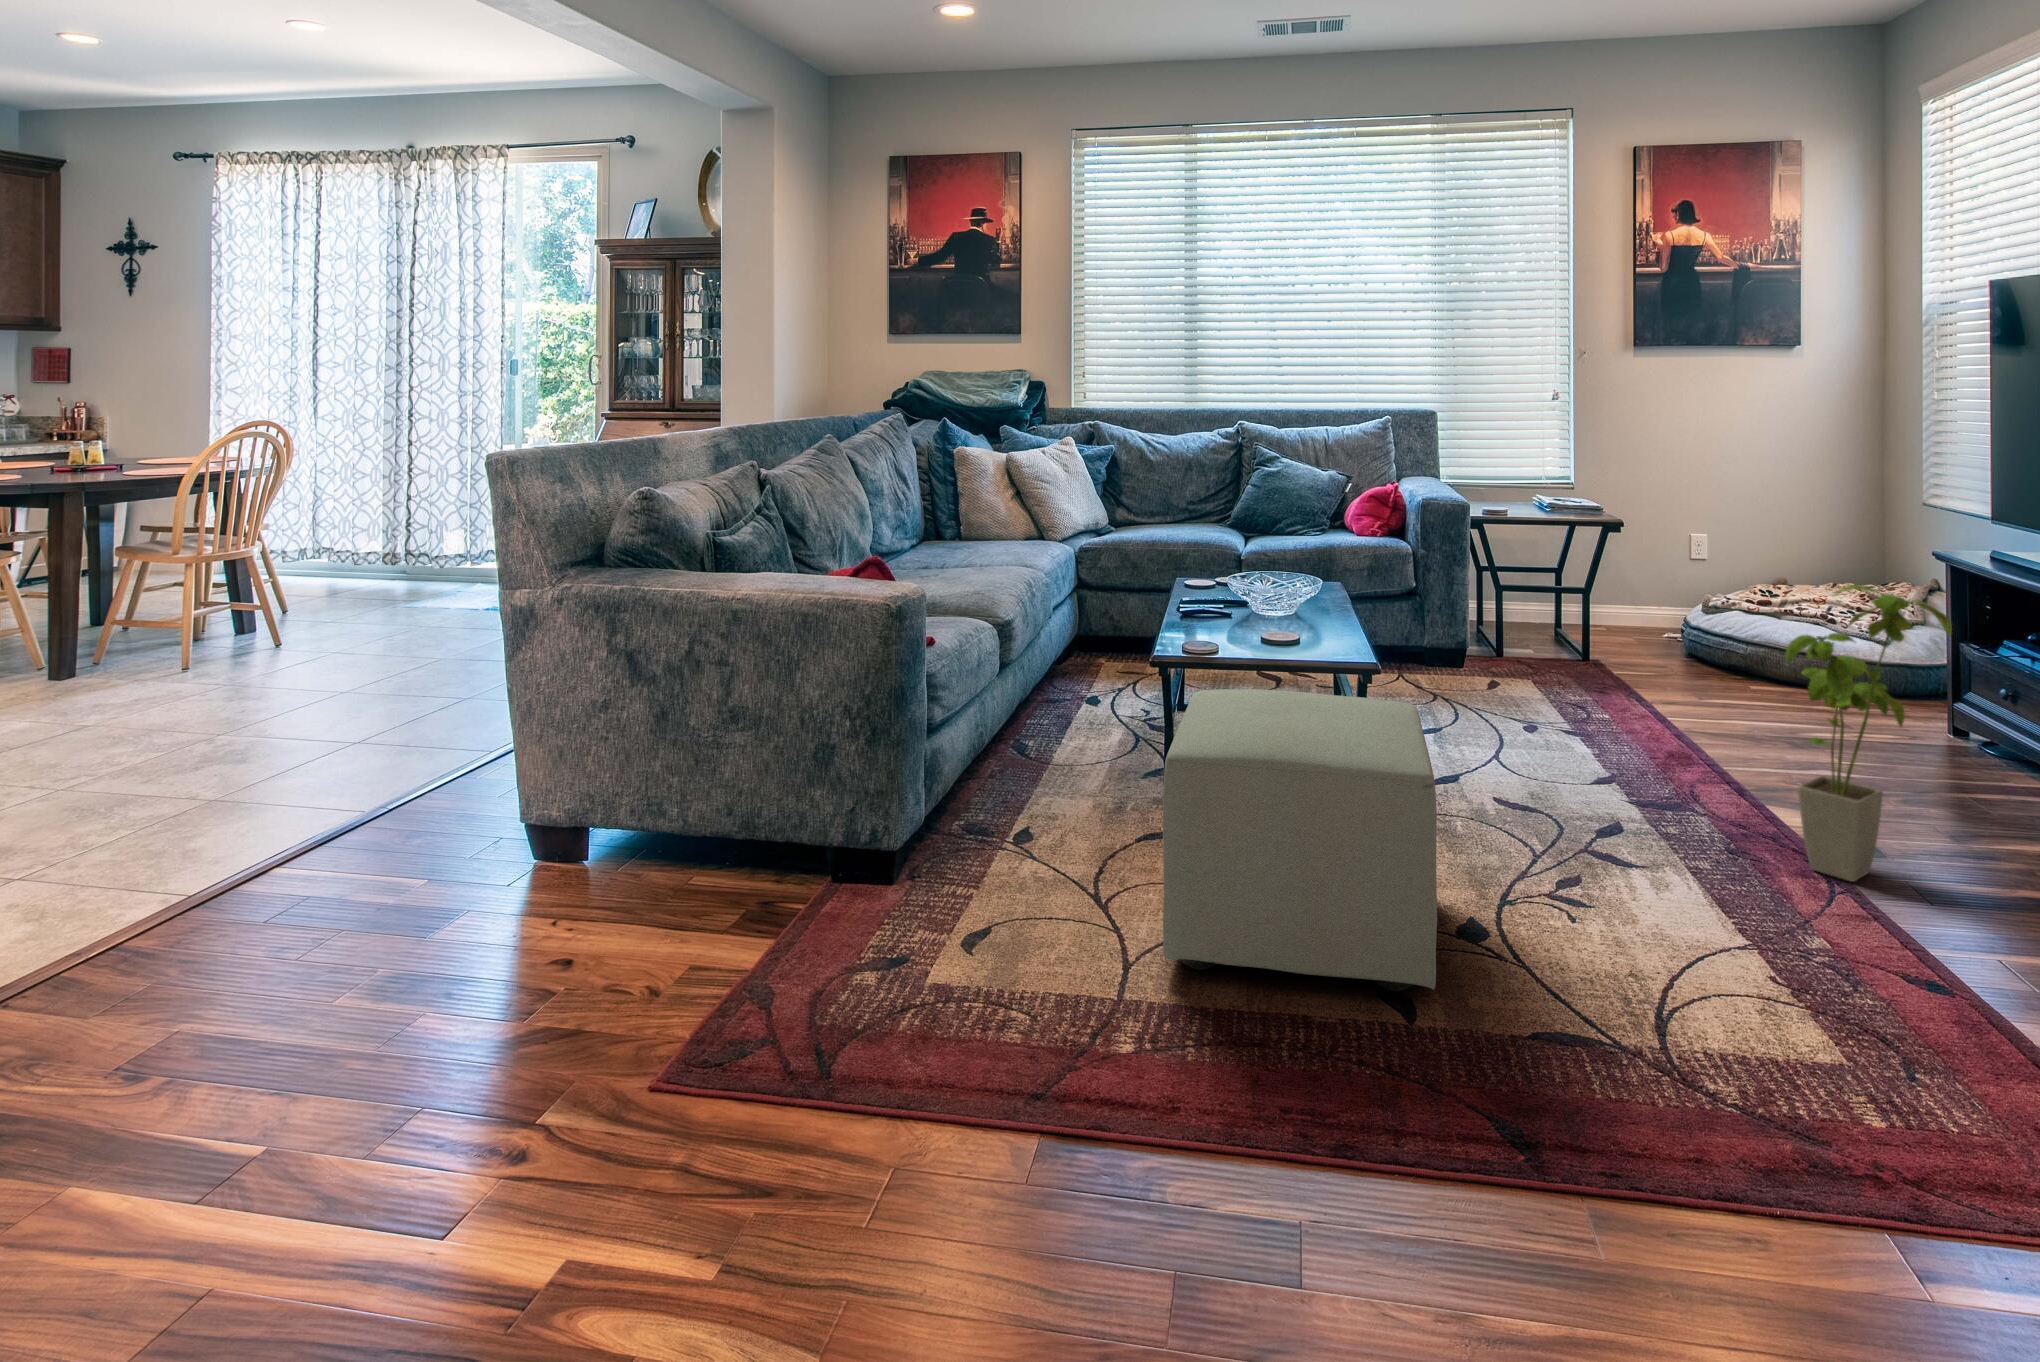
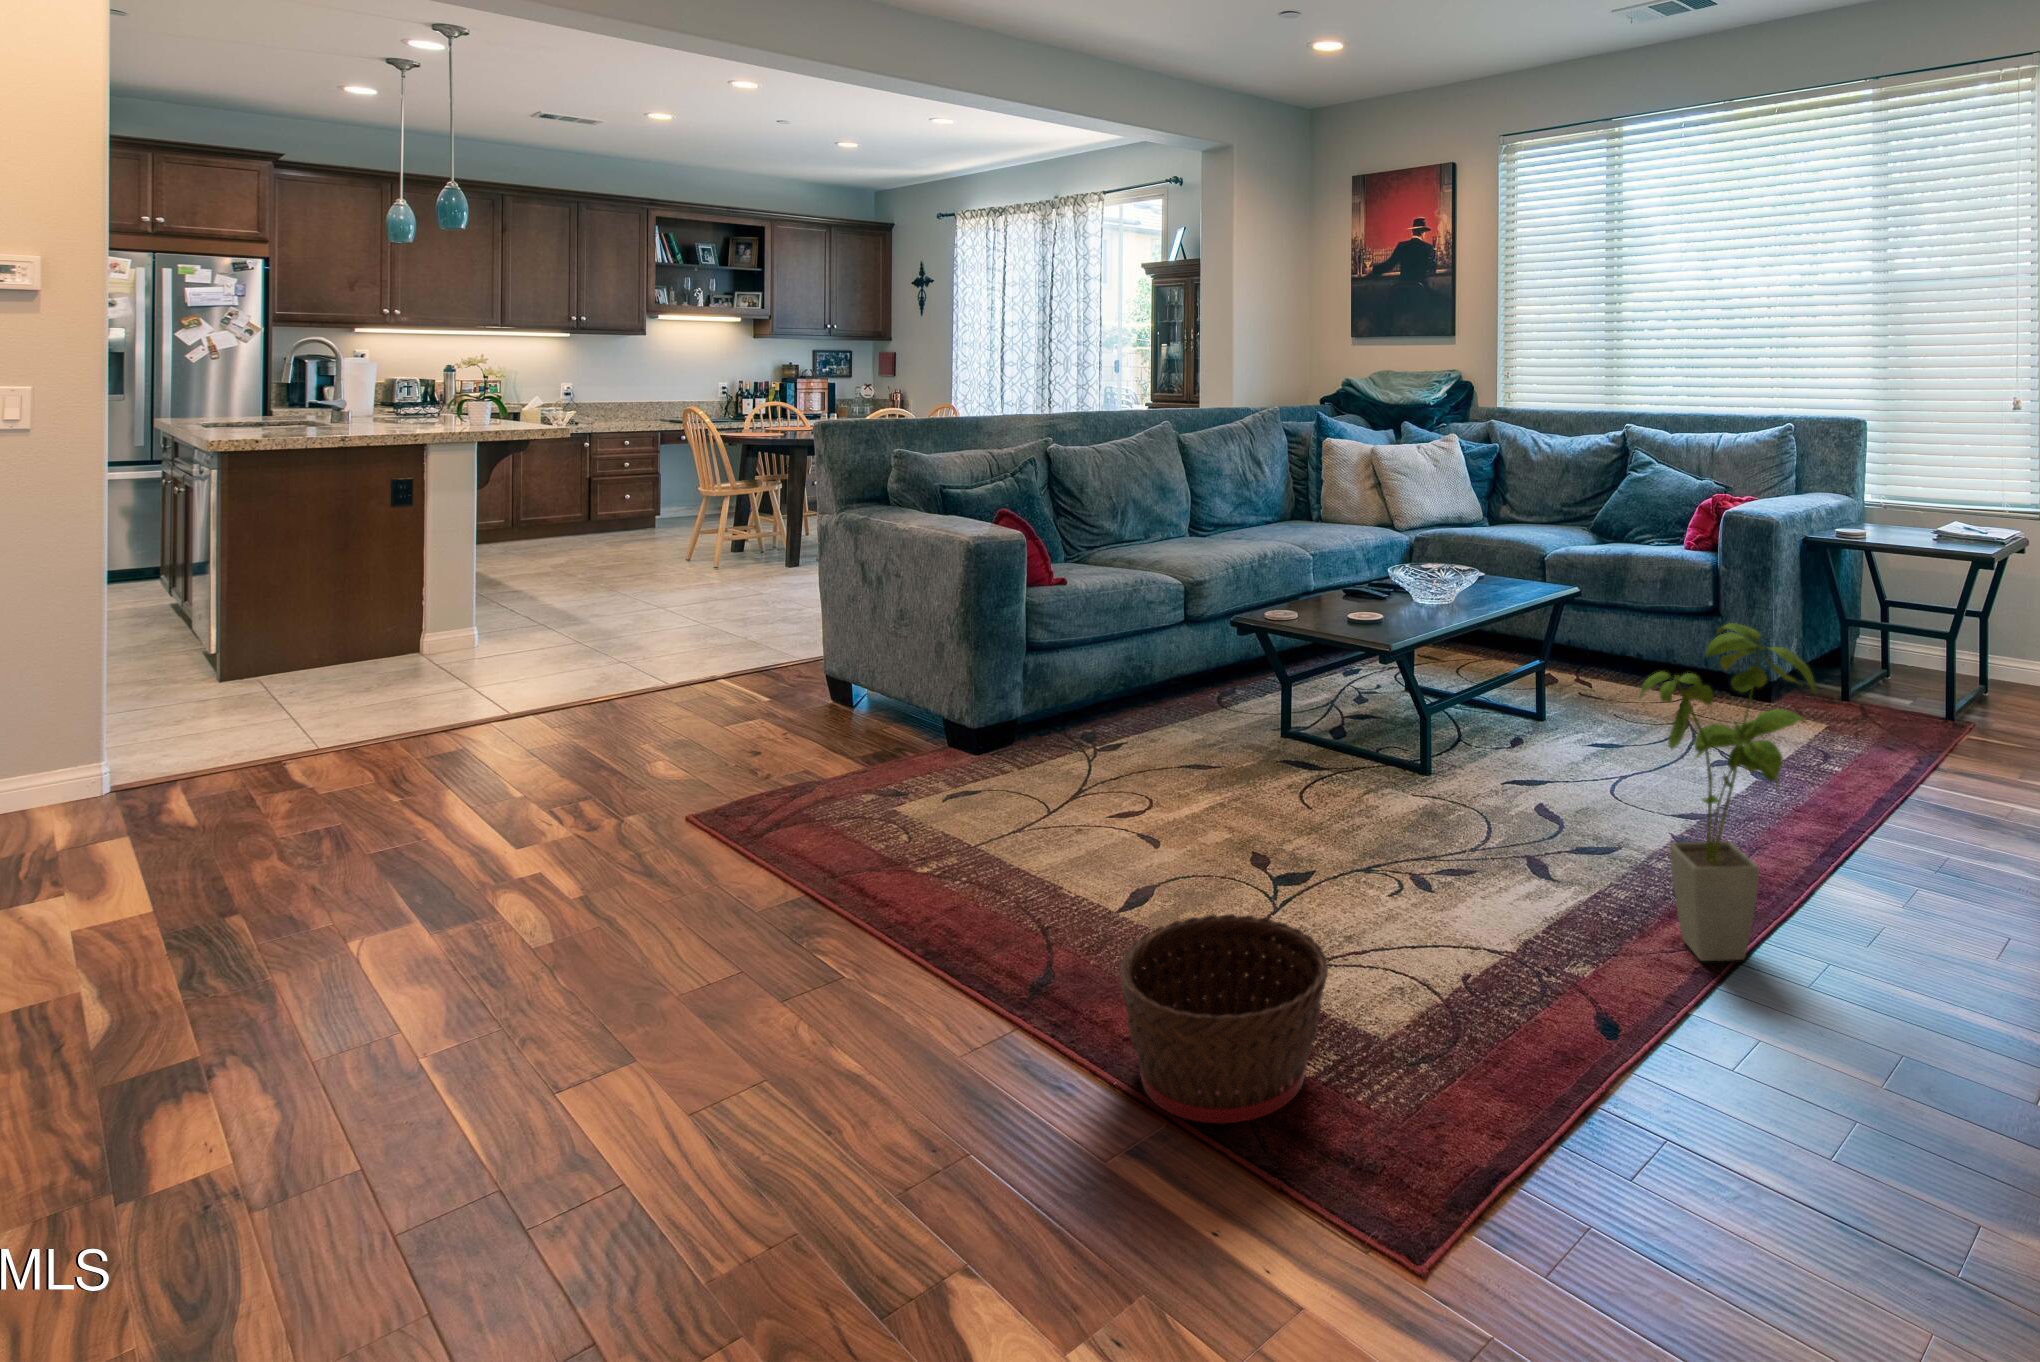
ottoman: present [1163,689,1437,991] -> none [969,647,1263,910]
basket: none [1694,935,1950,1157] -> present [1120,914,1328,1123]

